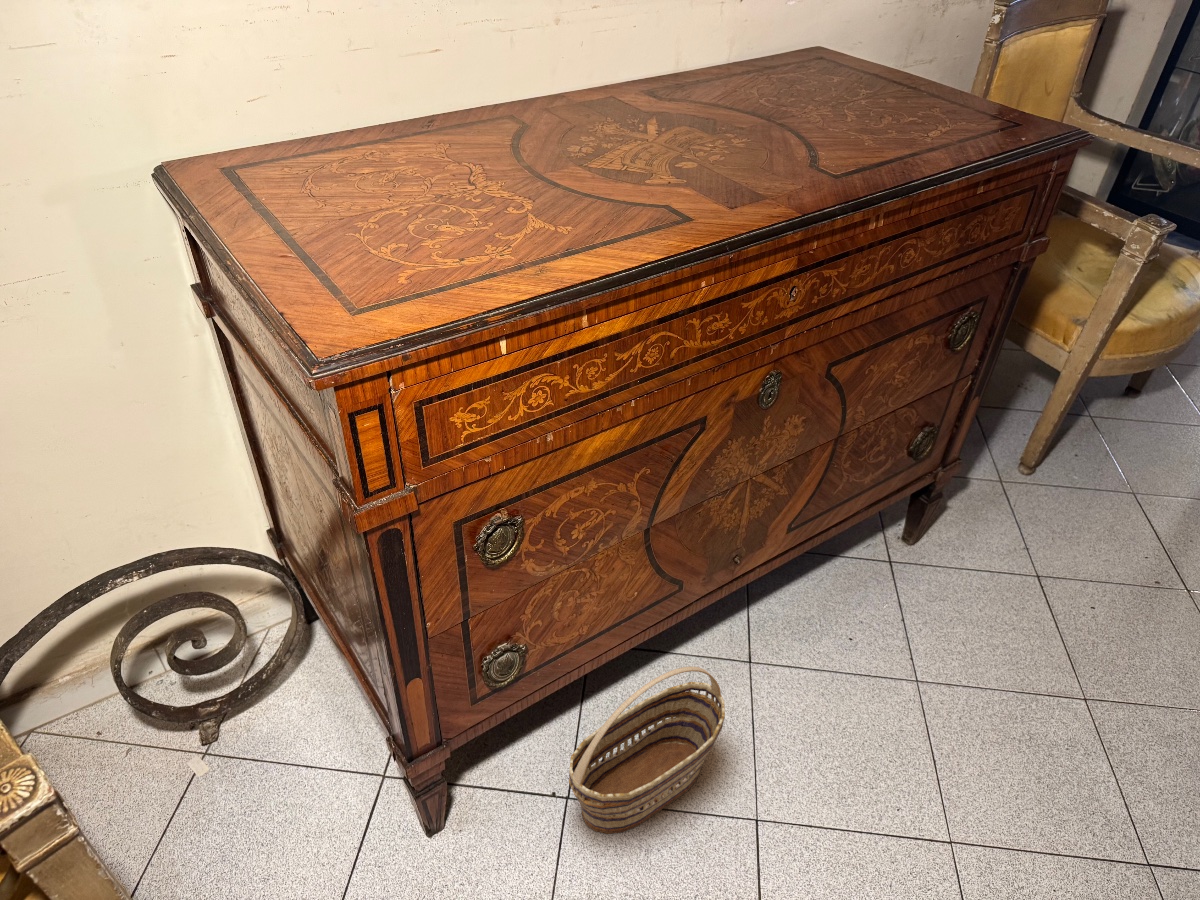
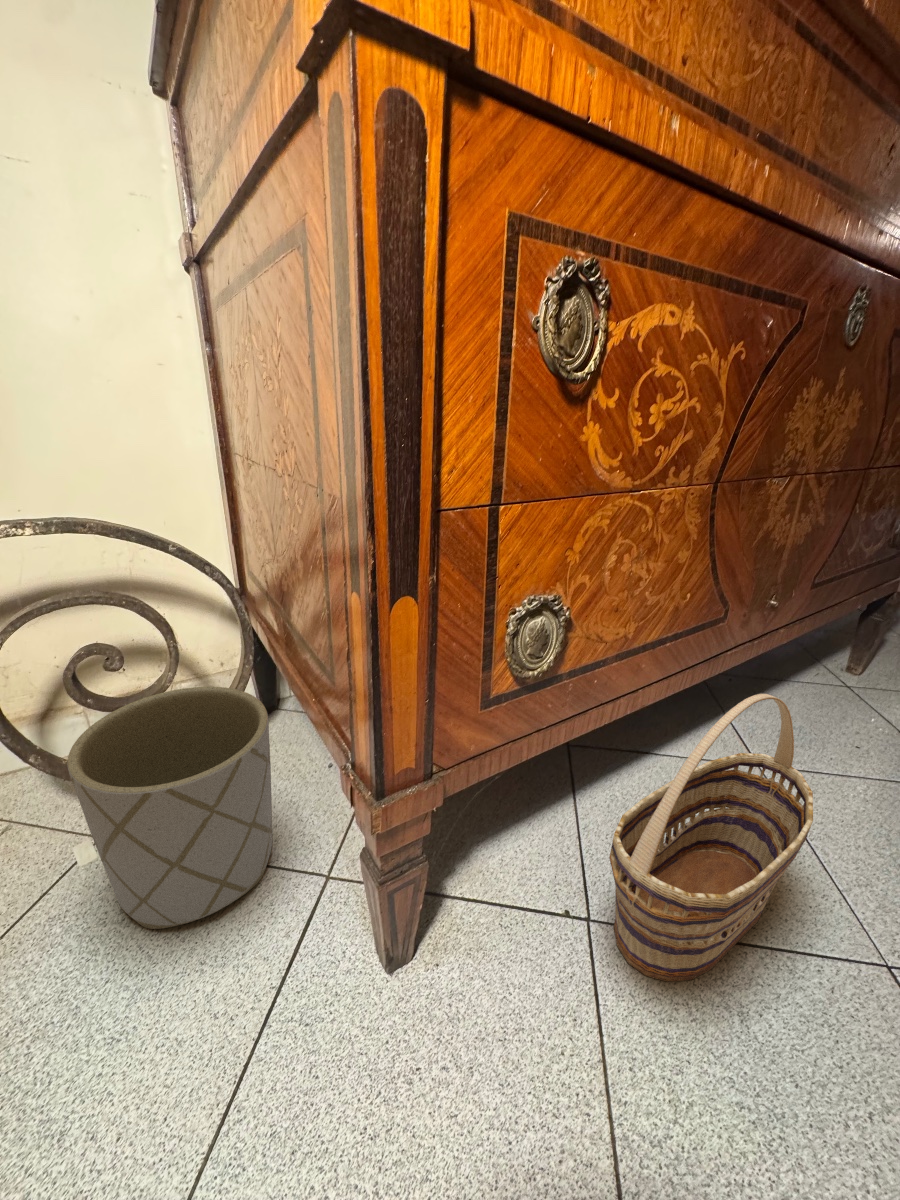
planter: none [200,651,339,818] -> present [67,687,272,929]

